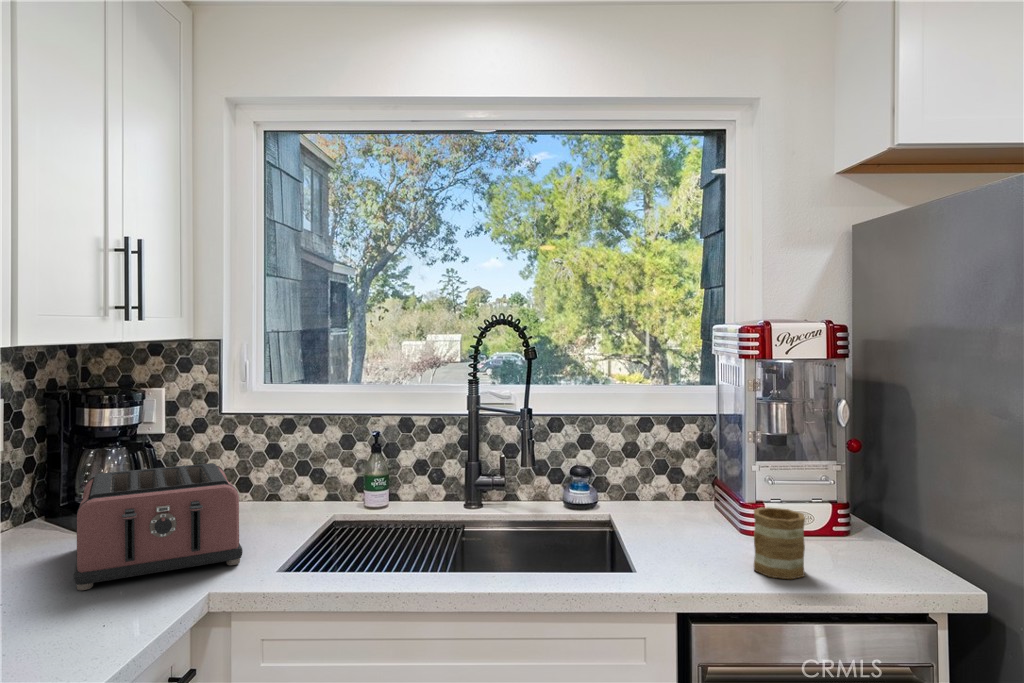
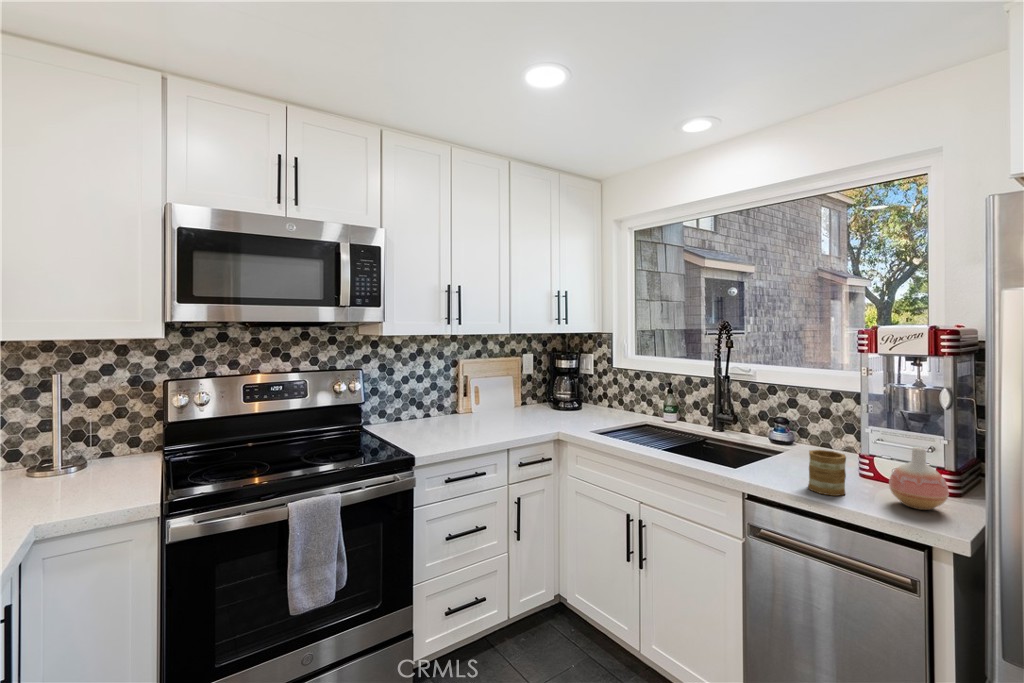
toaster: present [74,463,243,590] -> none [530,385,597,426]
vase: none [831,480,900,564] -> present [889,447,949,510]

